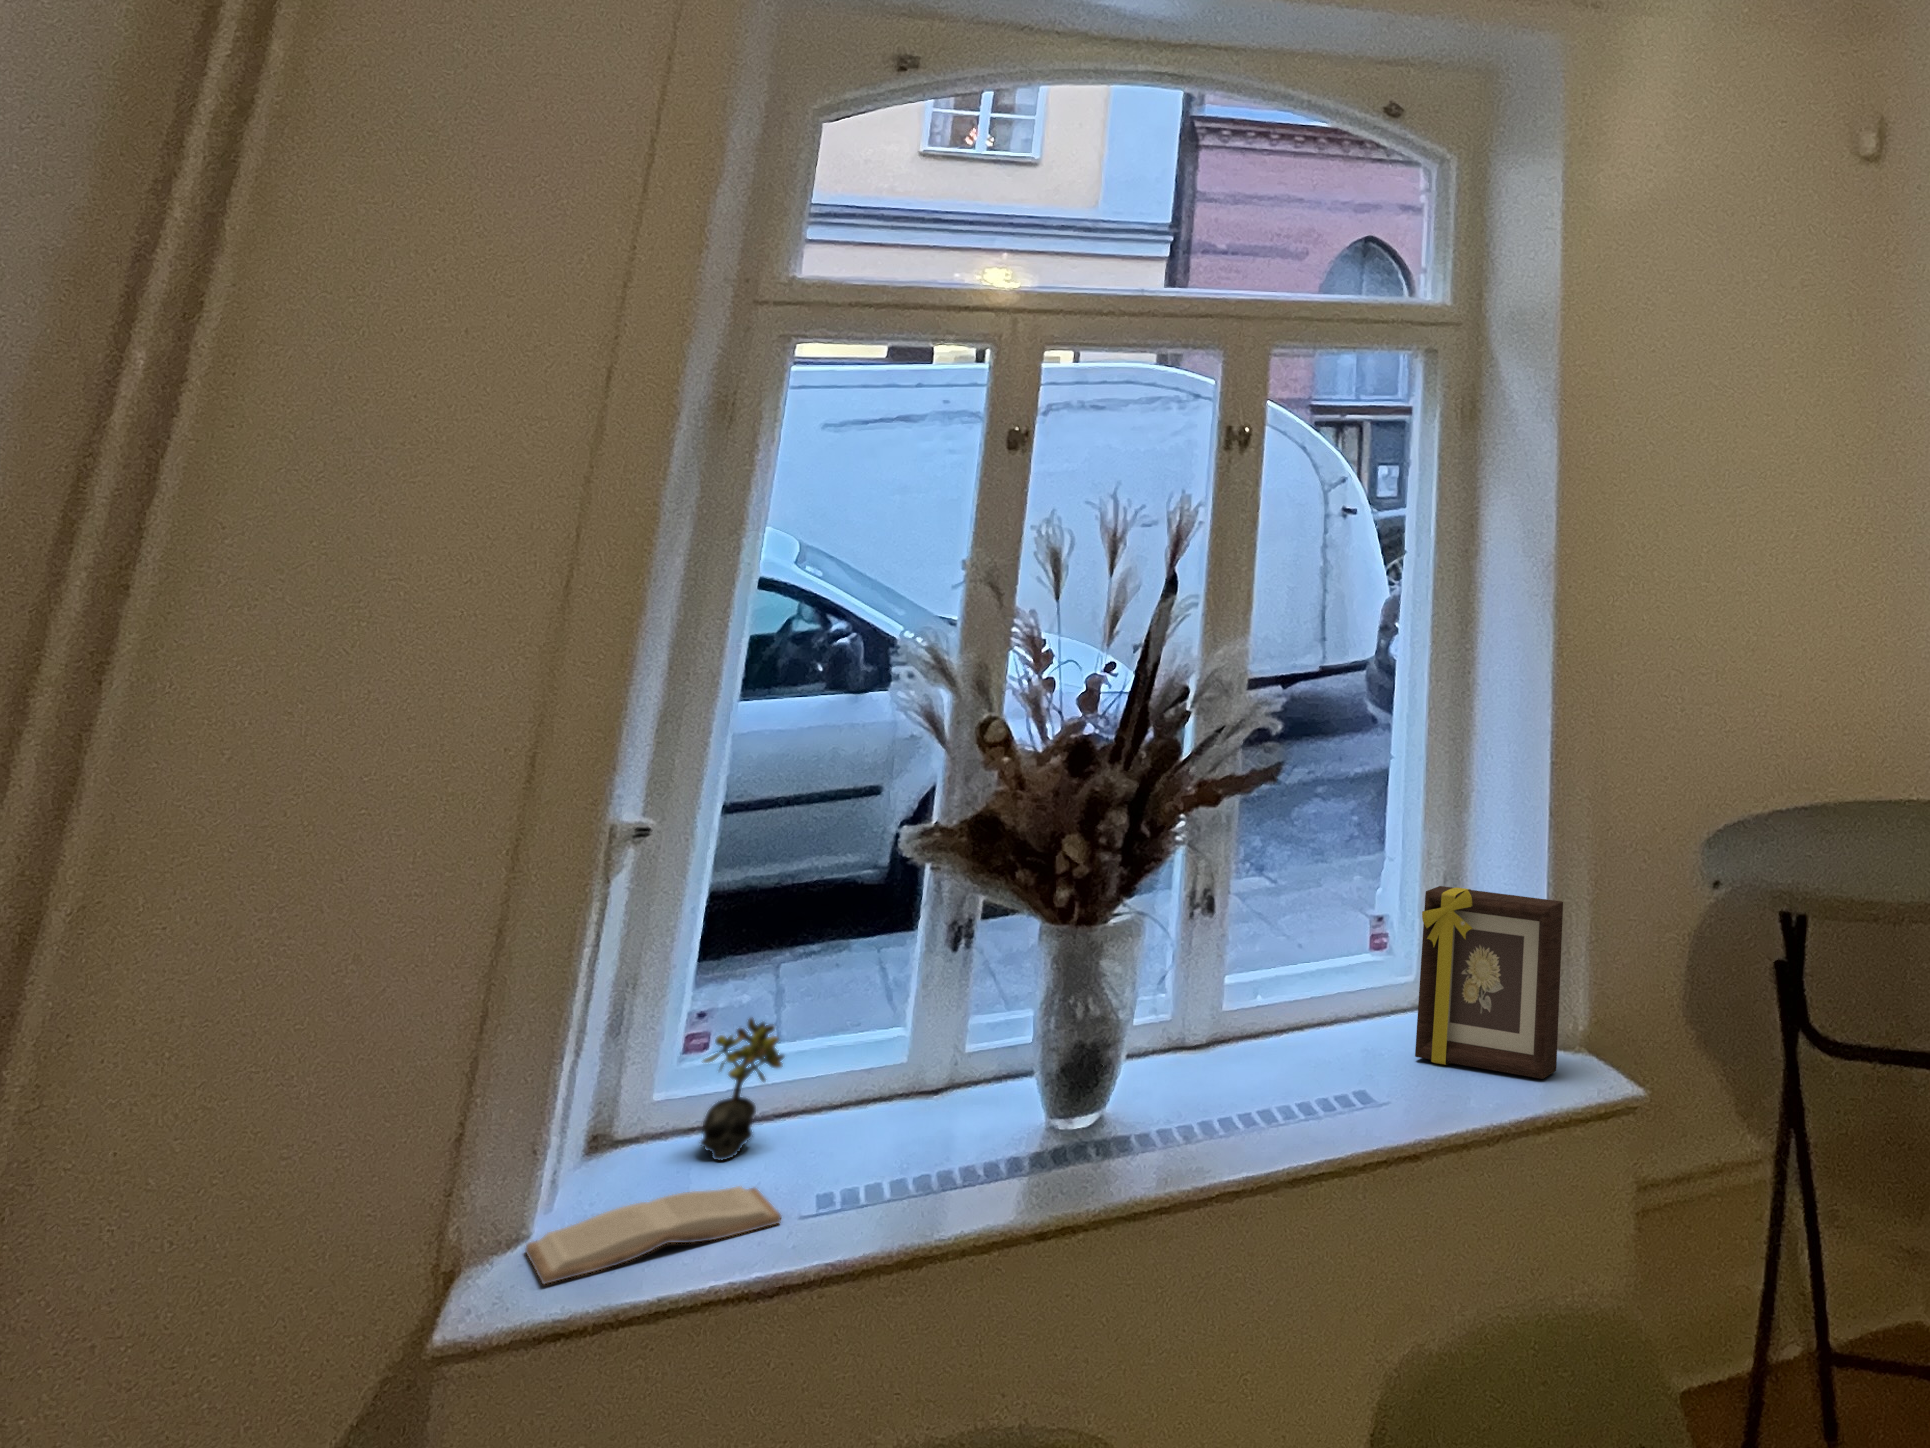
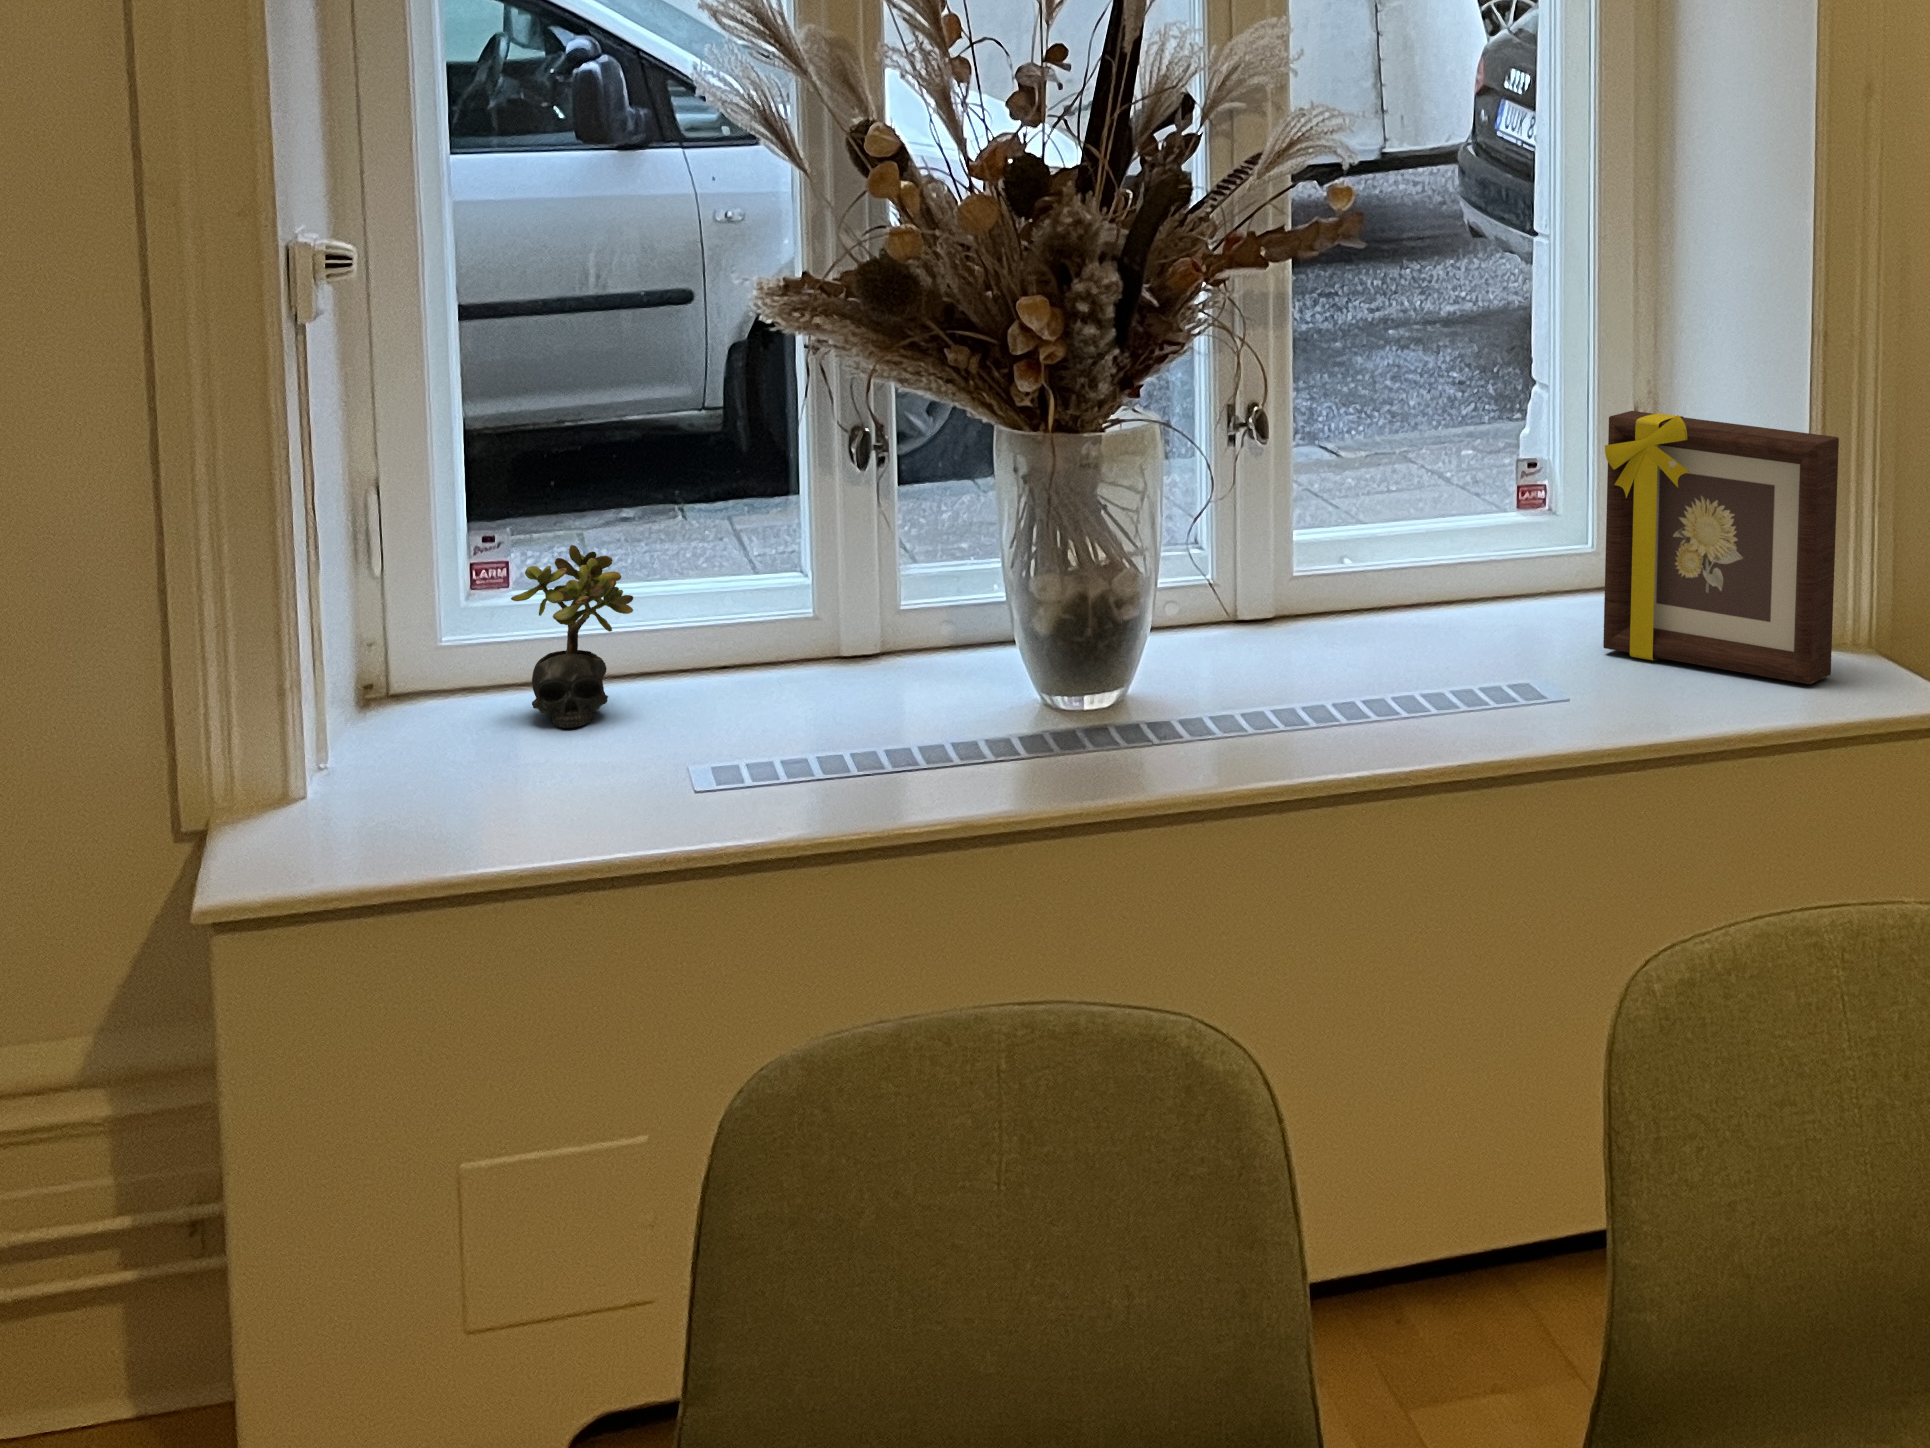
book: present [526,1186,781,1284] -> none [305,758,666,859]

